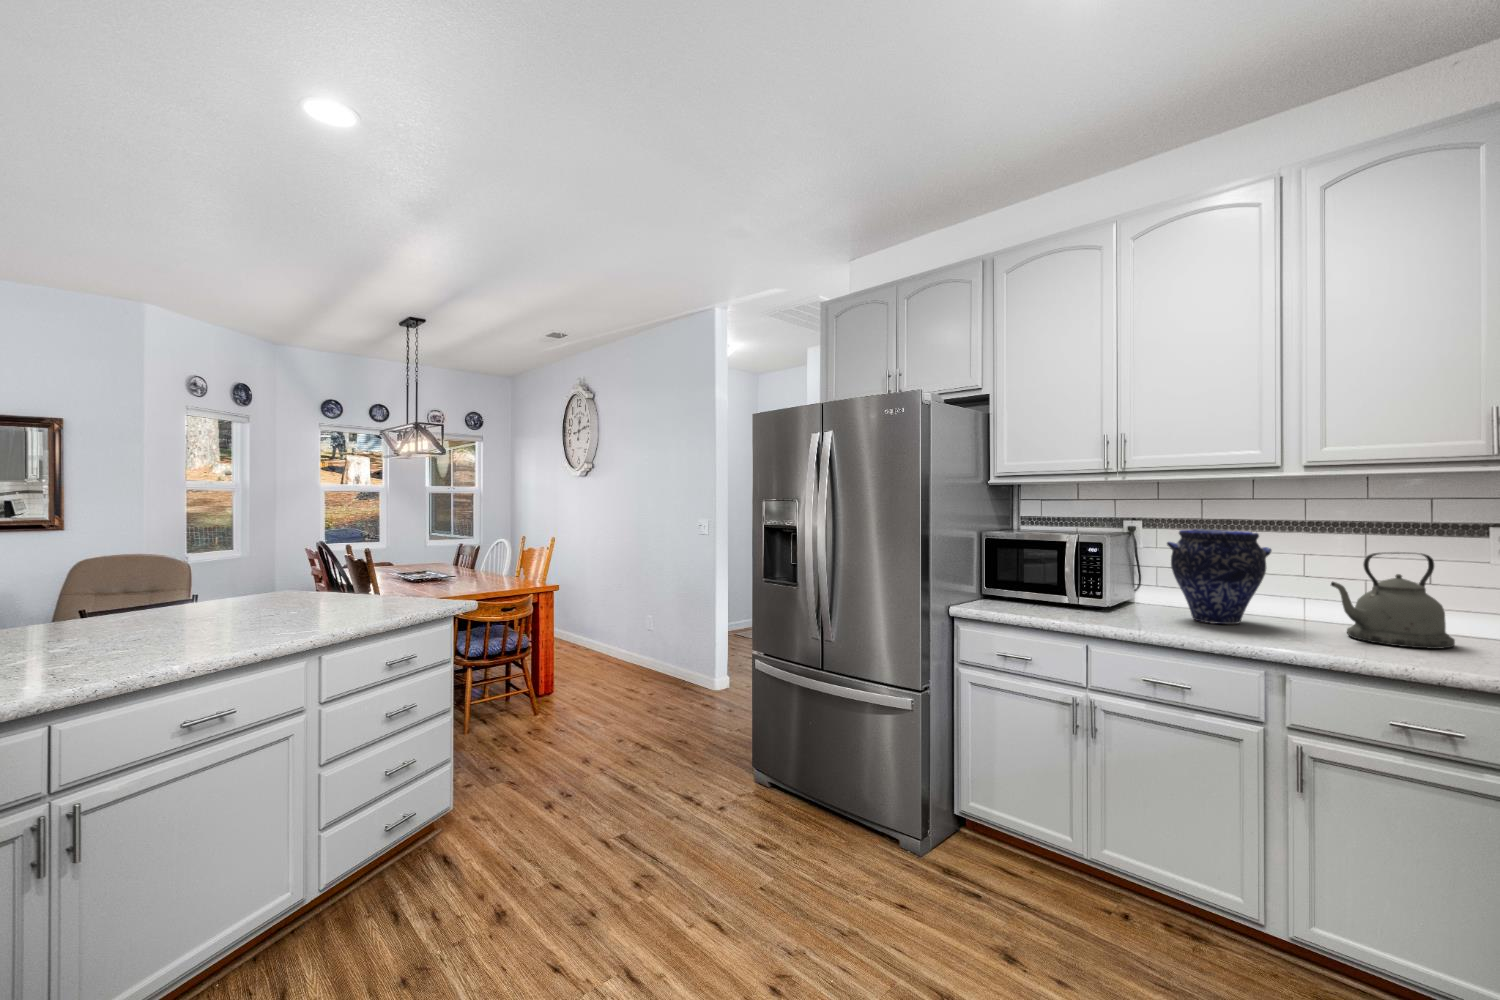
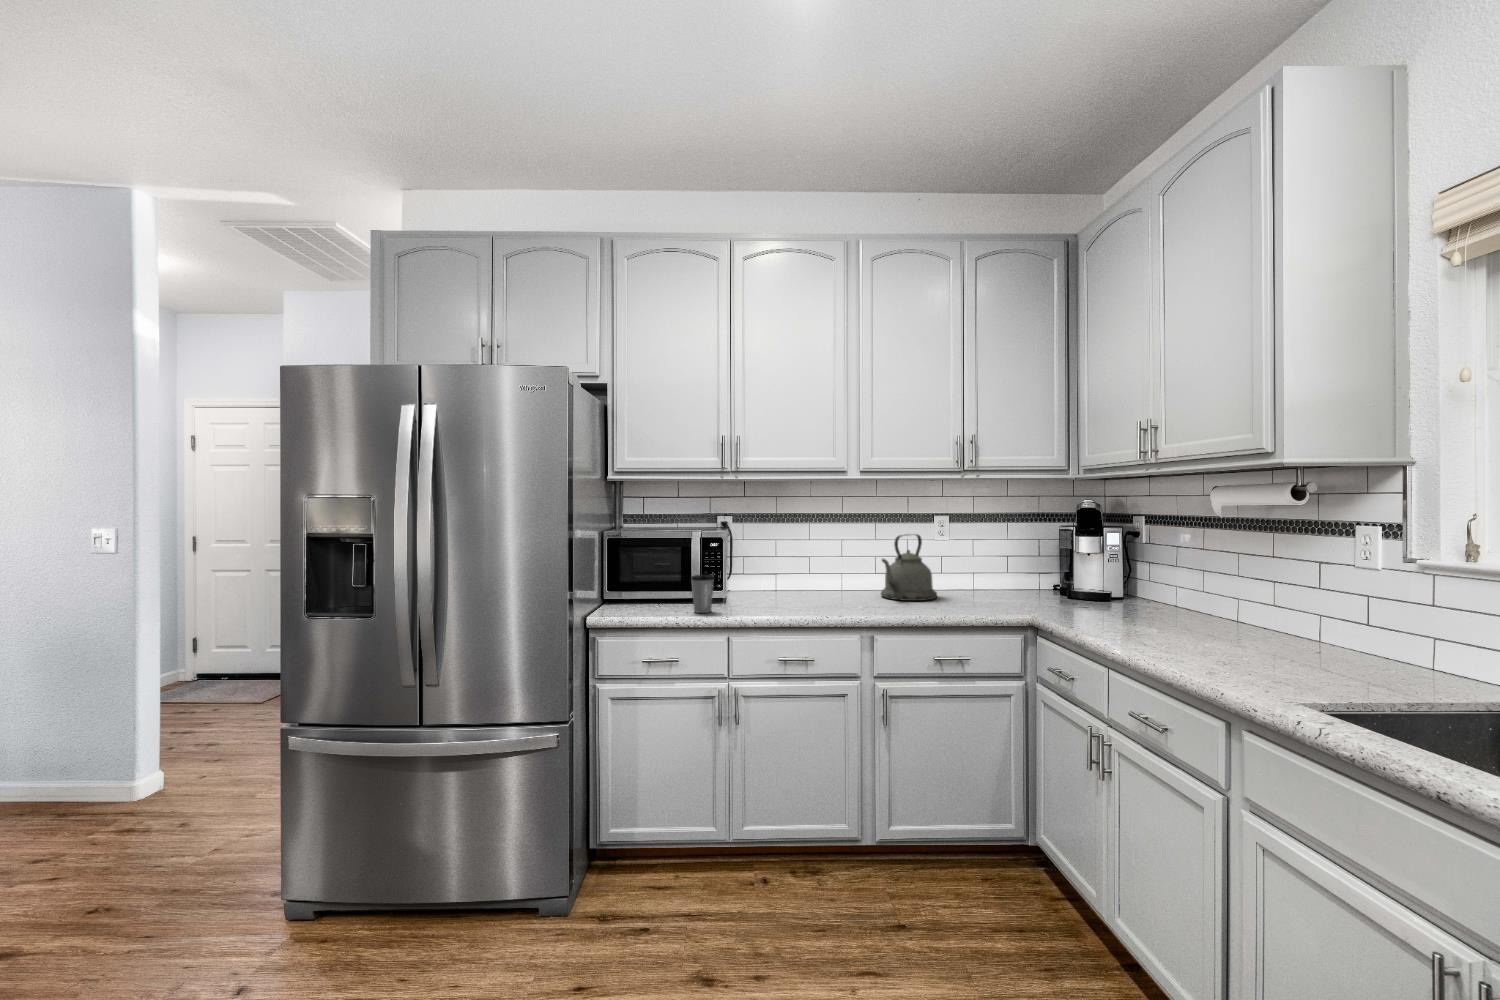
vase: present [1167,529,1271,624] -> none [769,523,835,601]
coffee cup: none [1052,579,1079,618] -> present [691,575,714,613]

